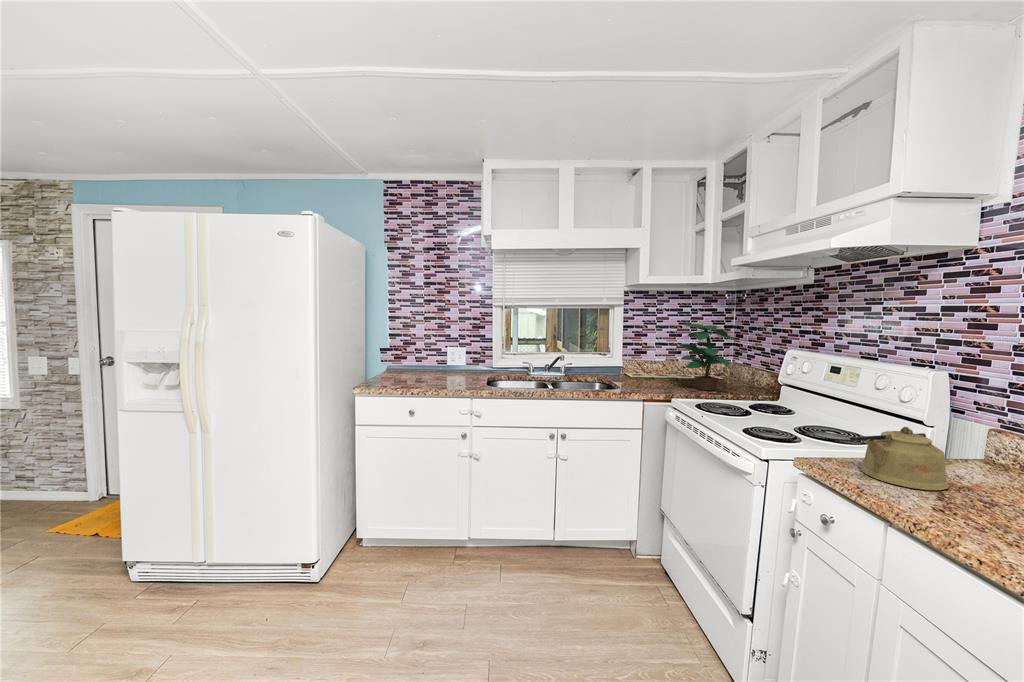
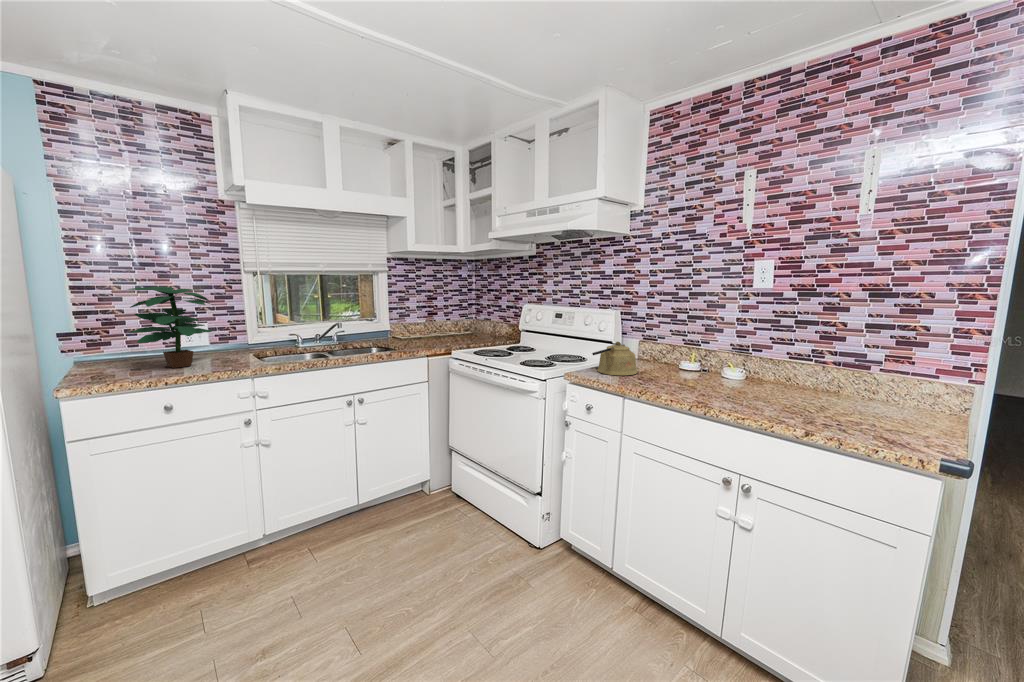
potted plant: present [679,323,737,390] -> present [129,287,212,368]

